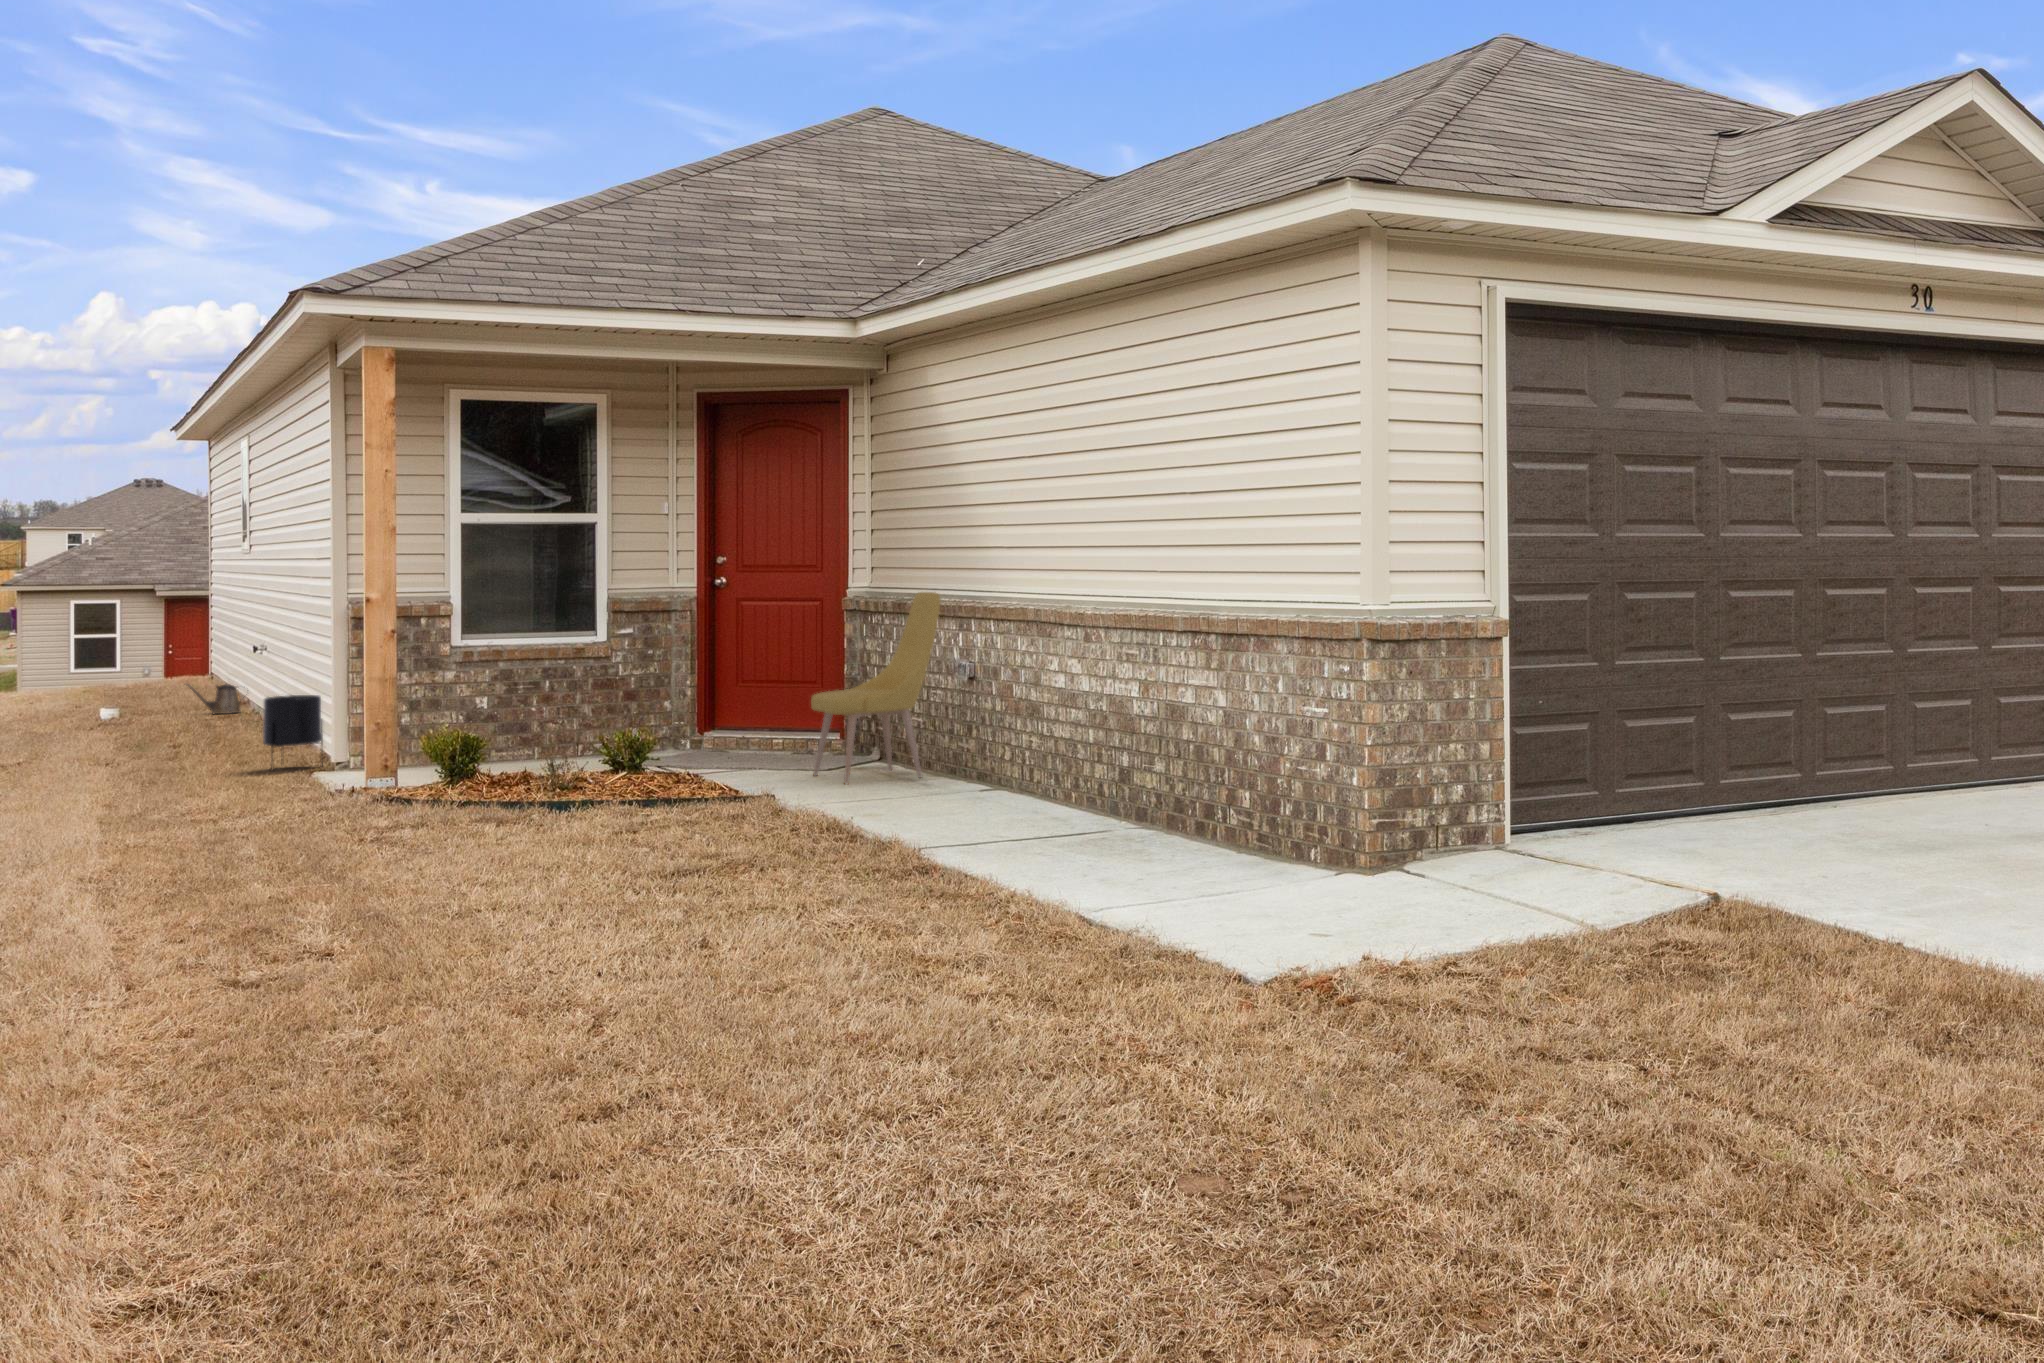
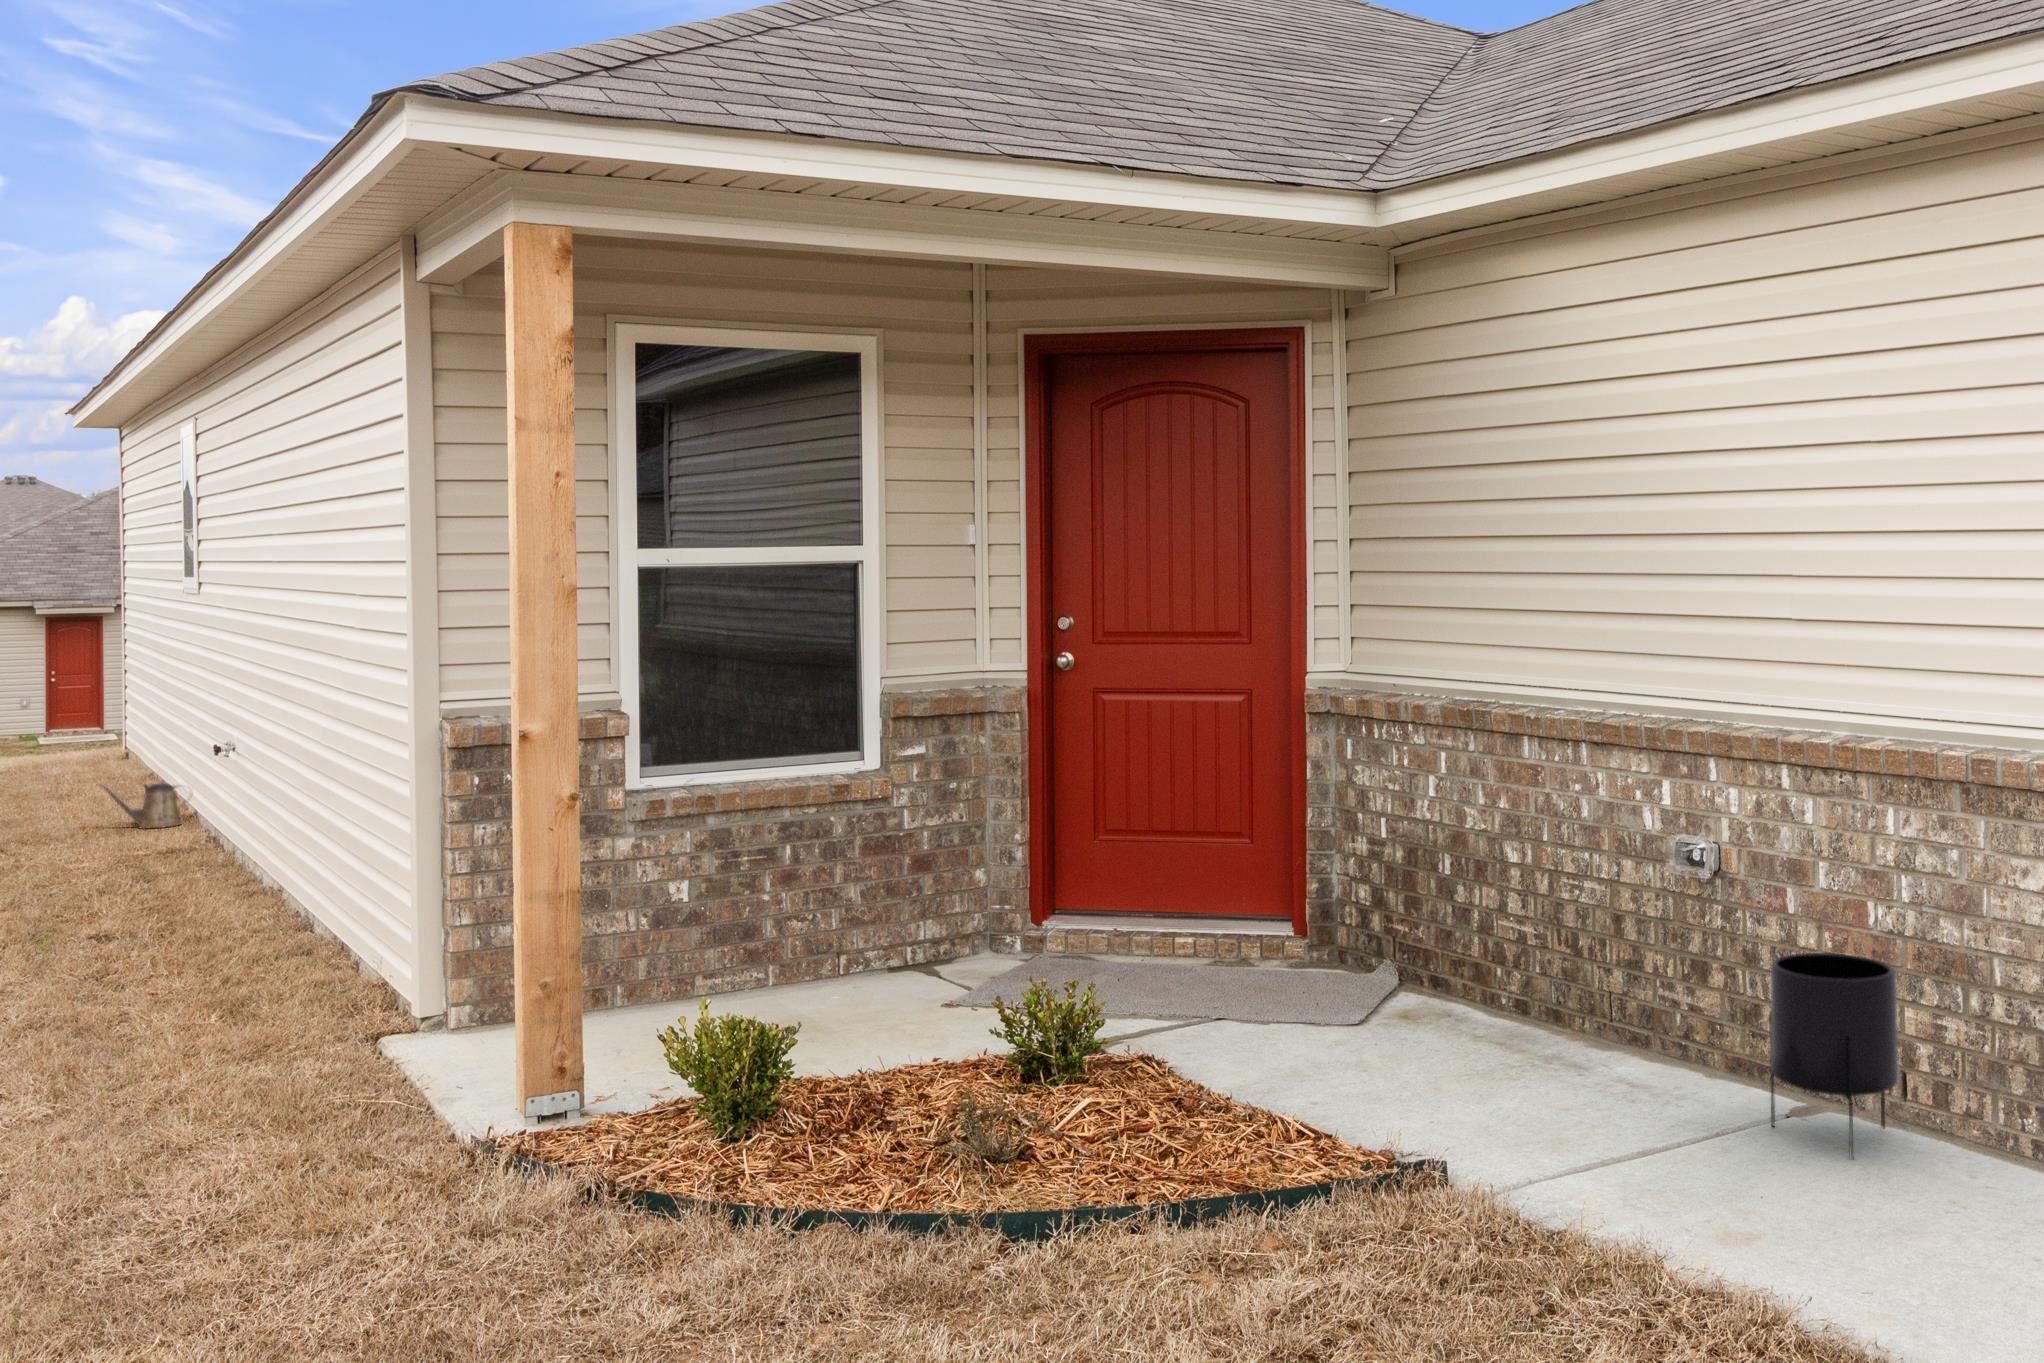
chair: present [811,592,940,784] -> none [1371,697,1608,1098]
planter: present [263,695,323,749] -> present [1769,953,1899,1159]

